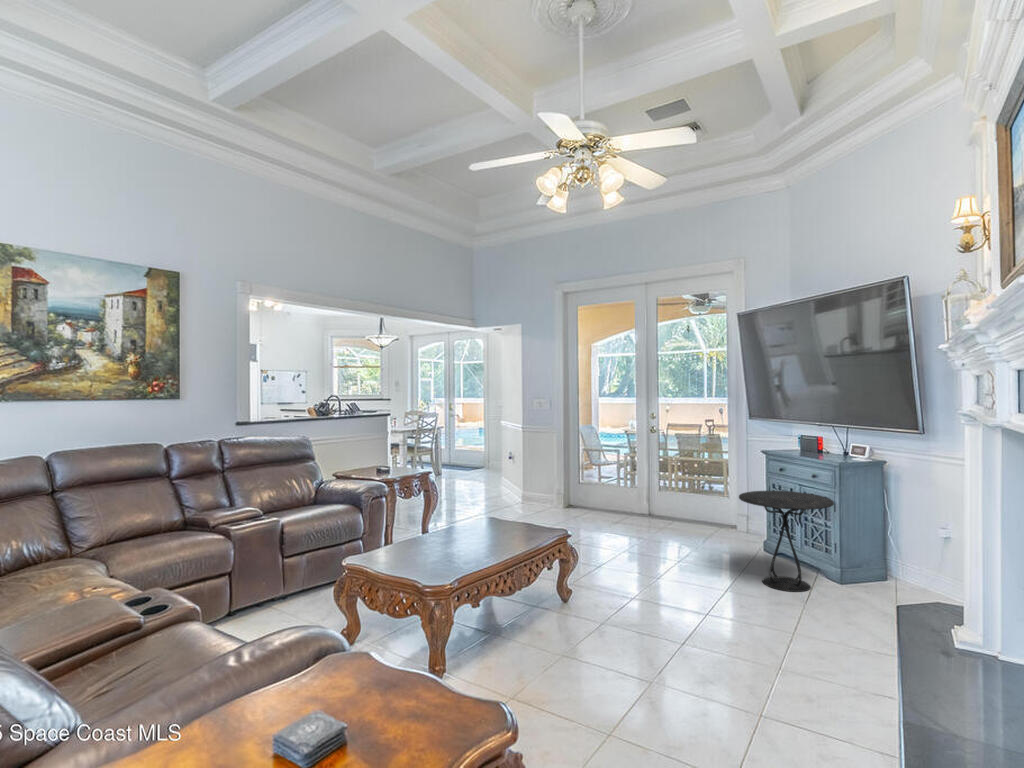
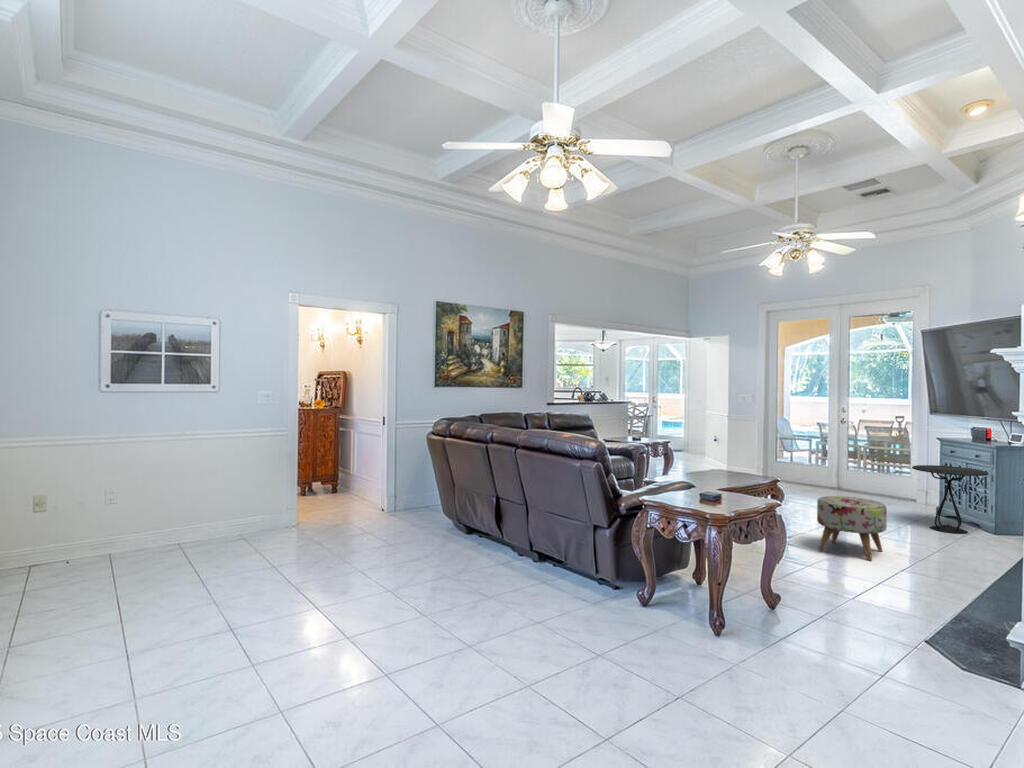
ottoman: none [613,566,720,695] -> present [817,496,887,561]

